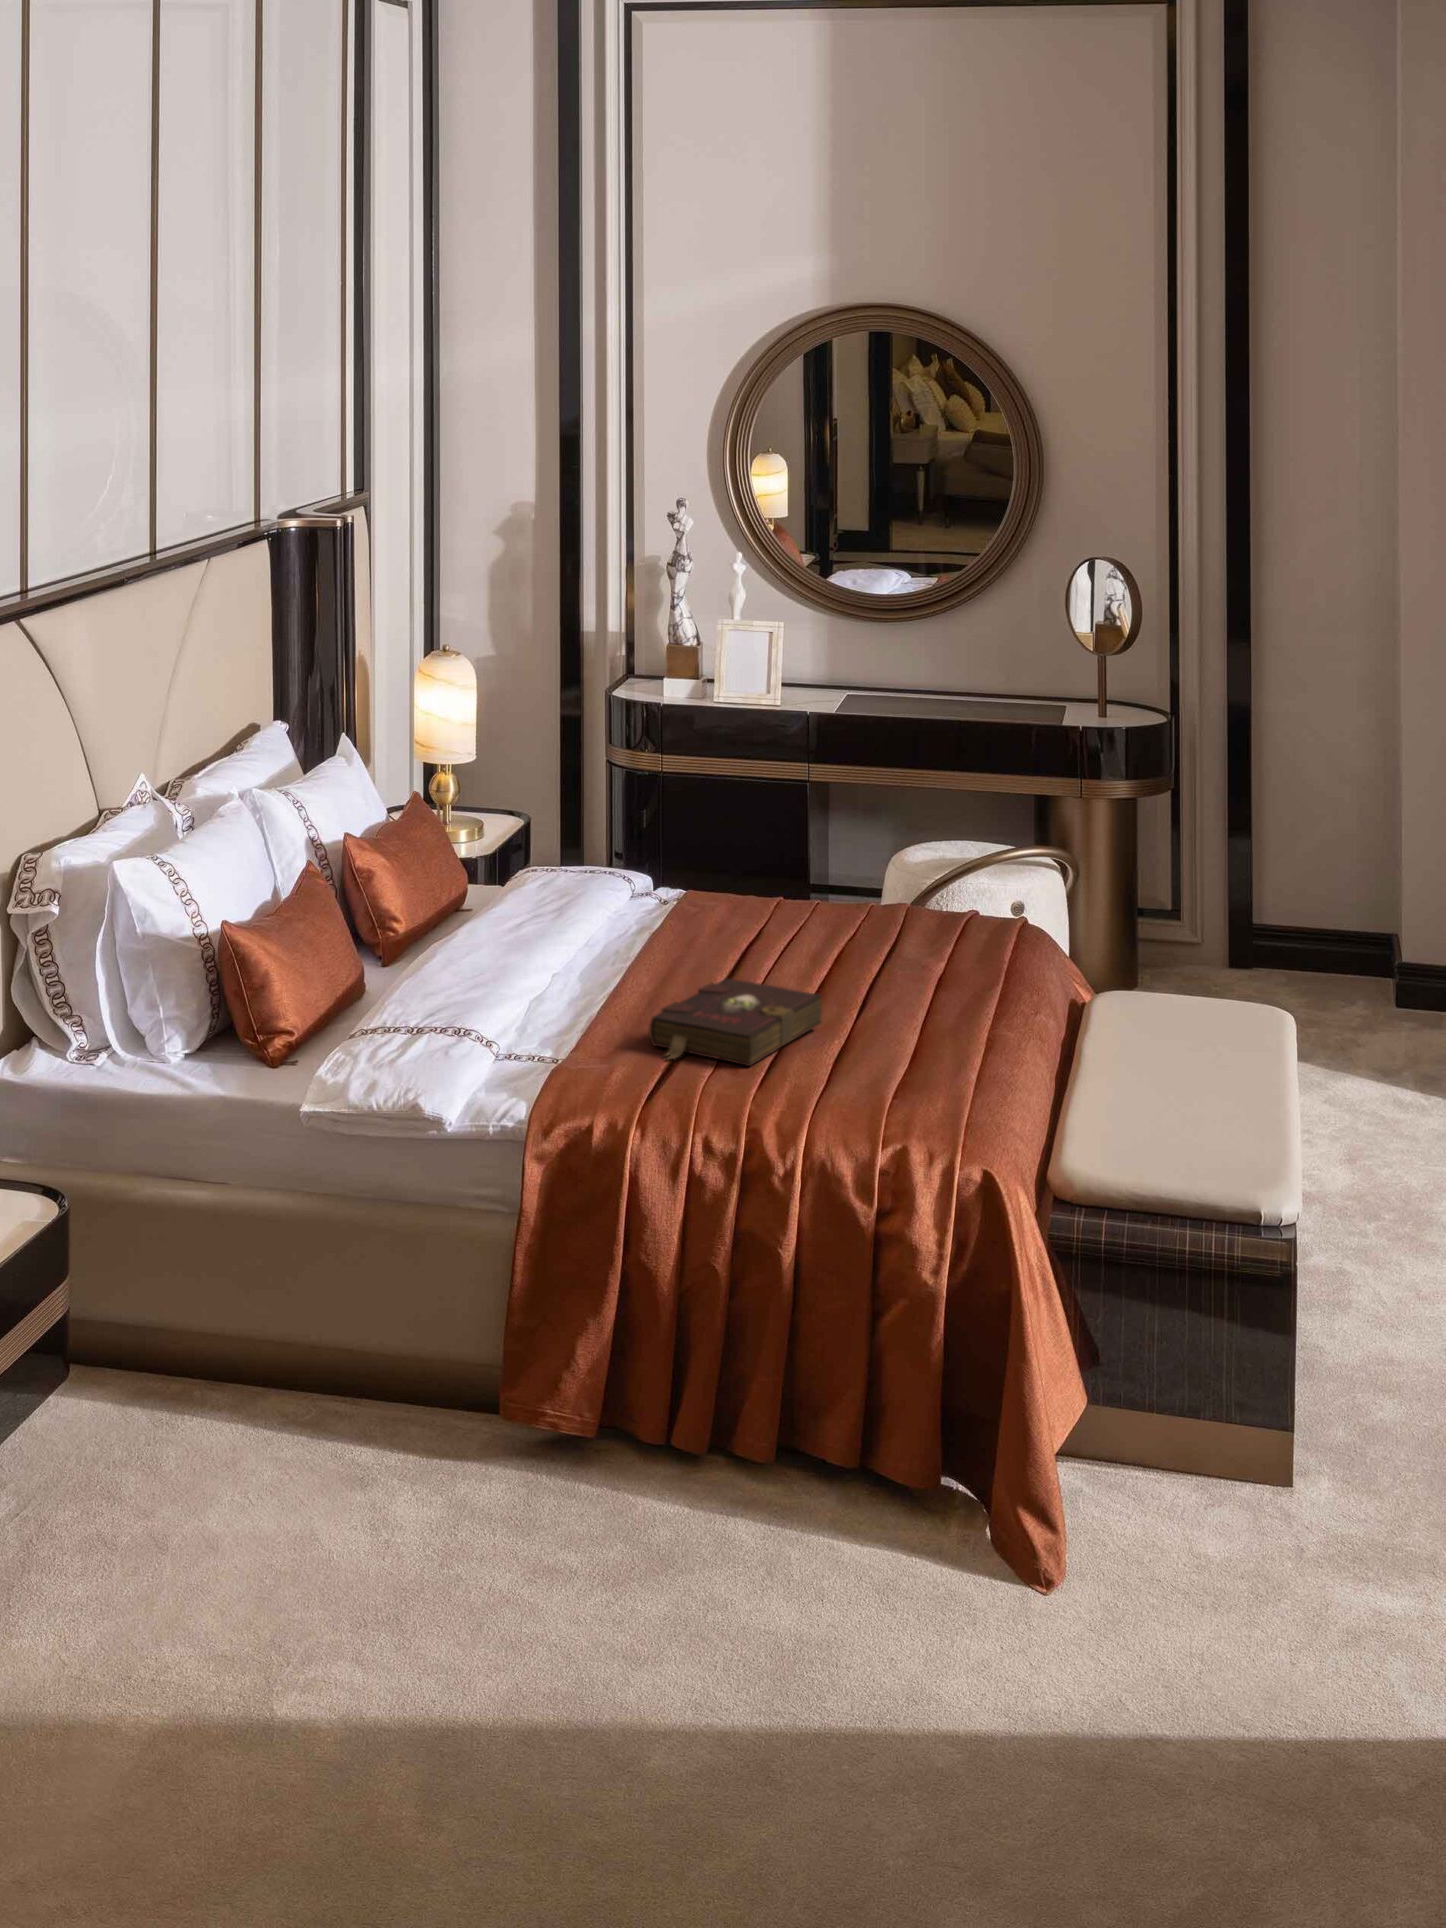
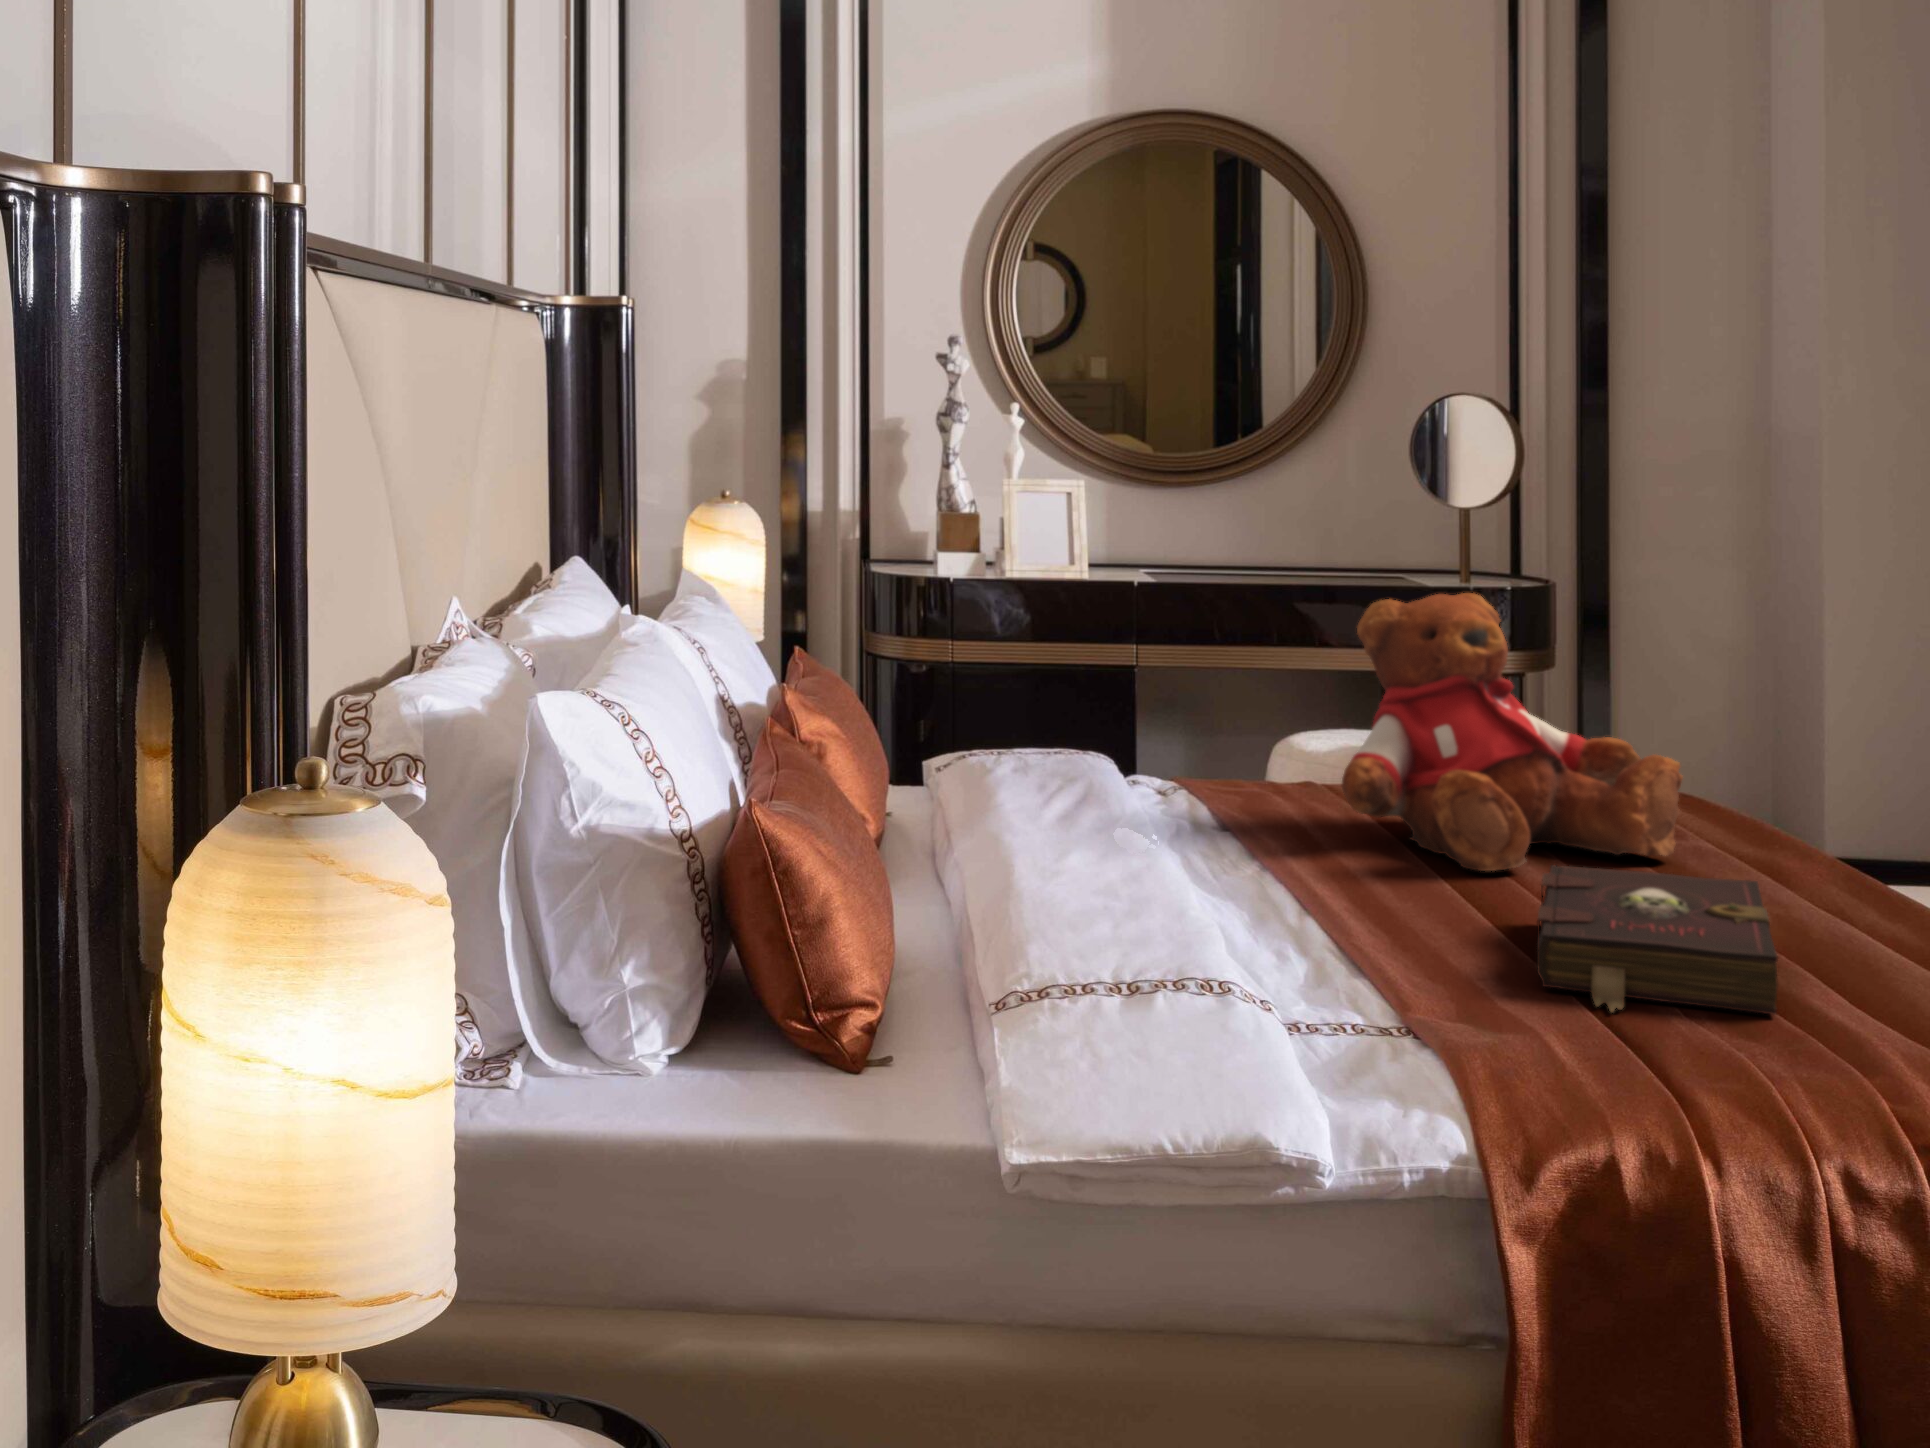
teddy bear: none [682,795,889,978] -> present [1342,593,1683,871]

